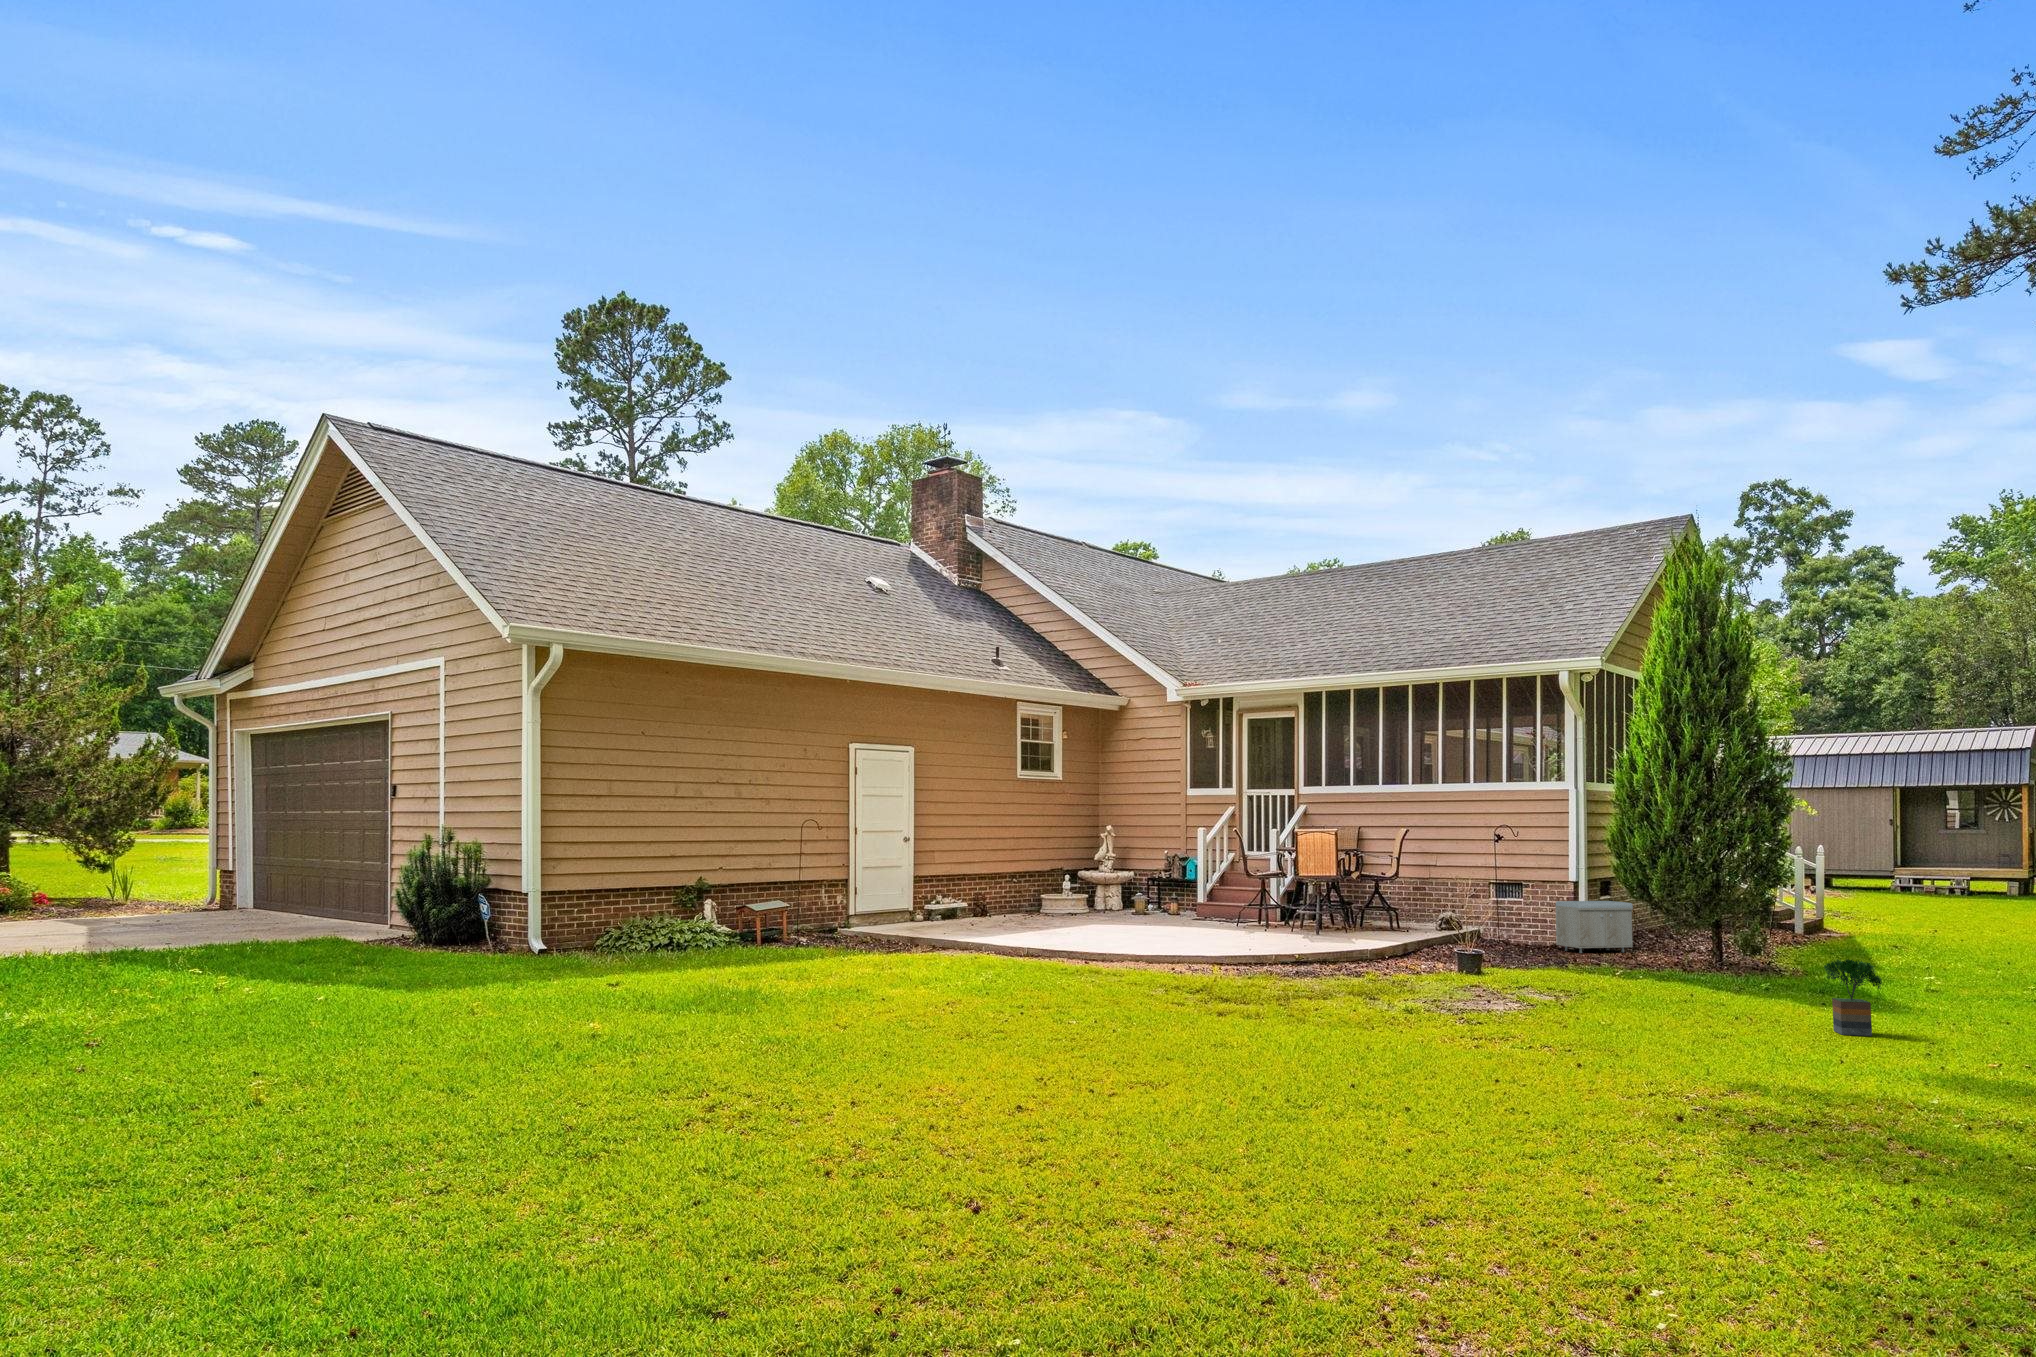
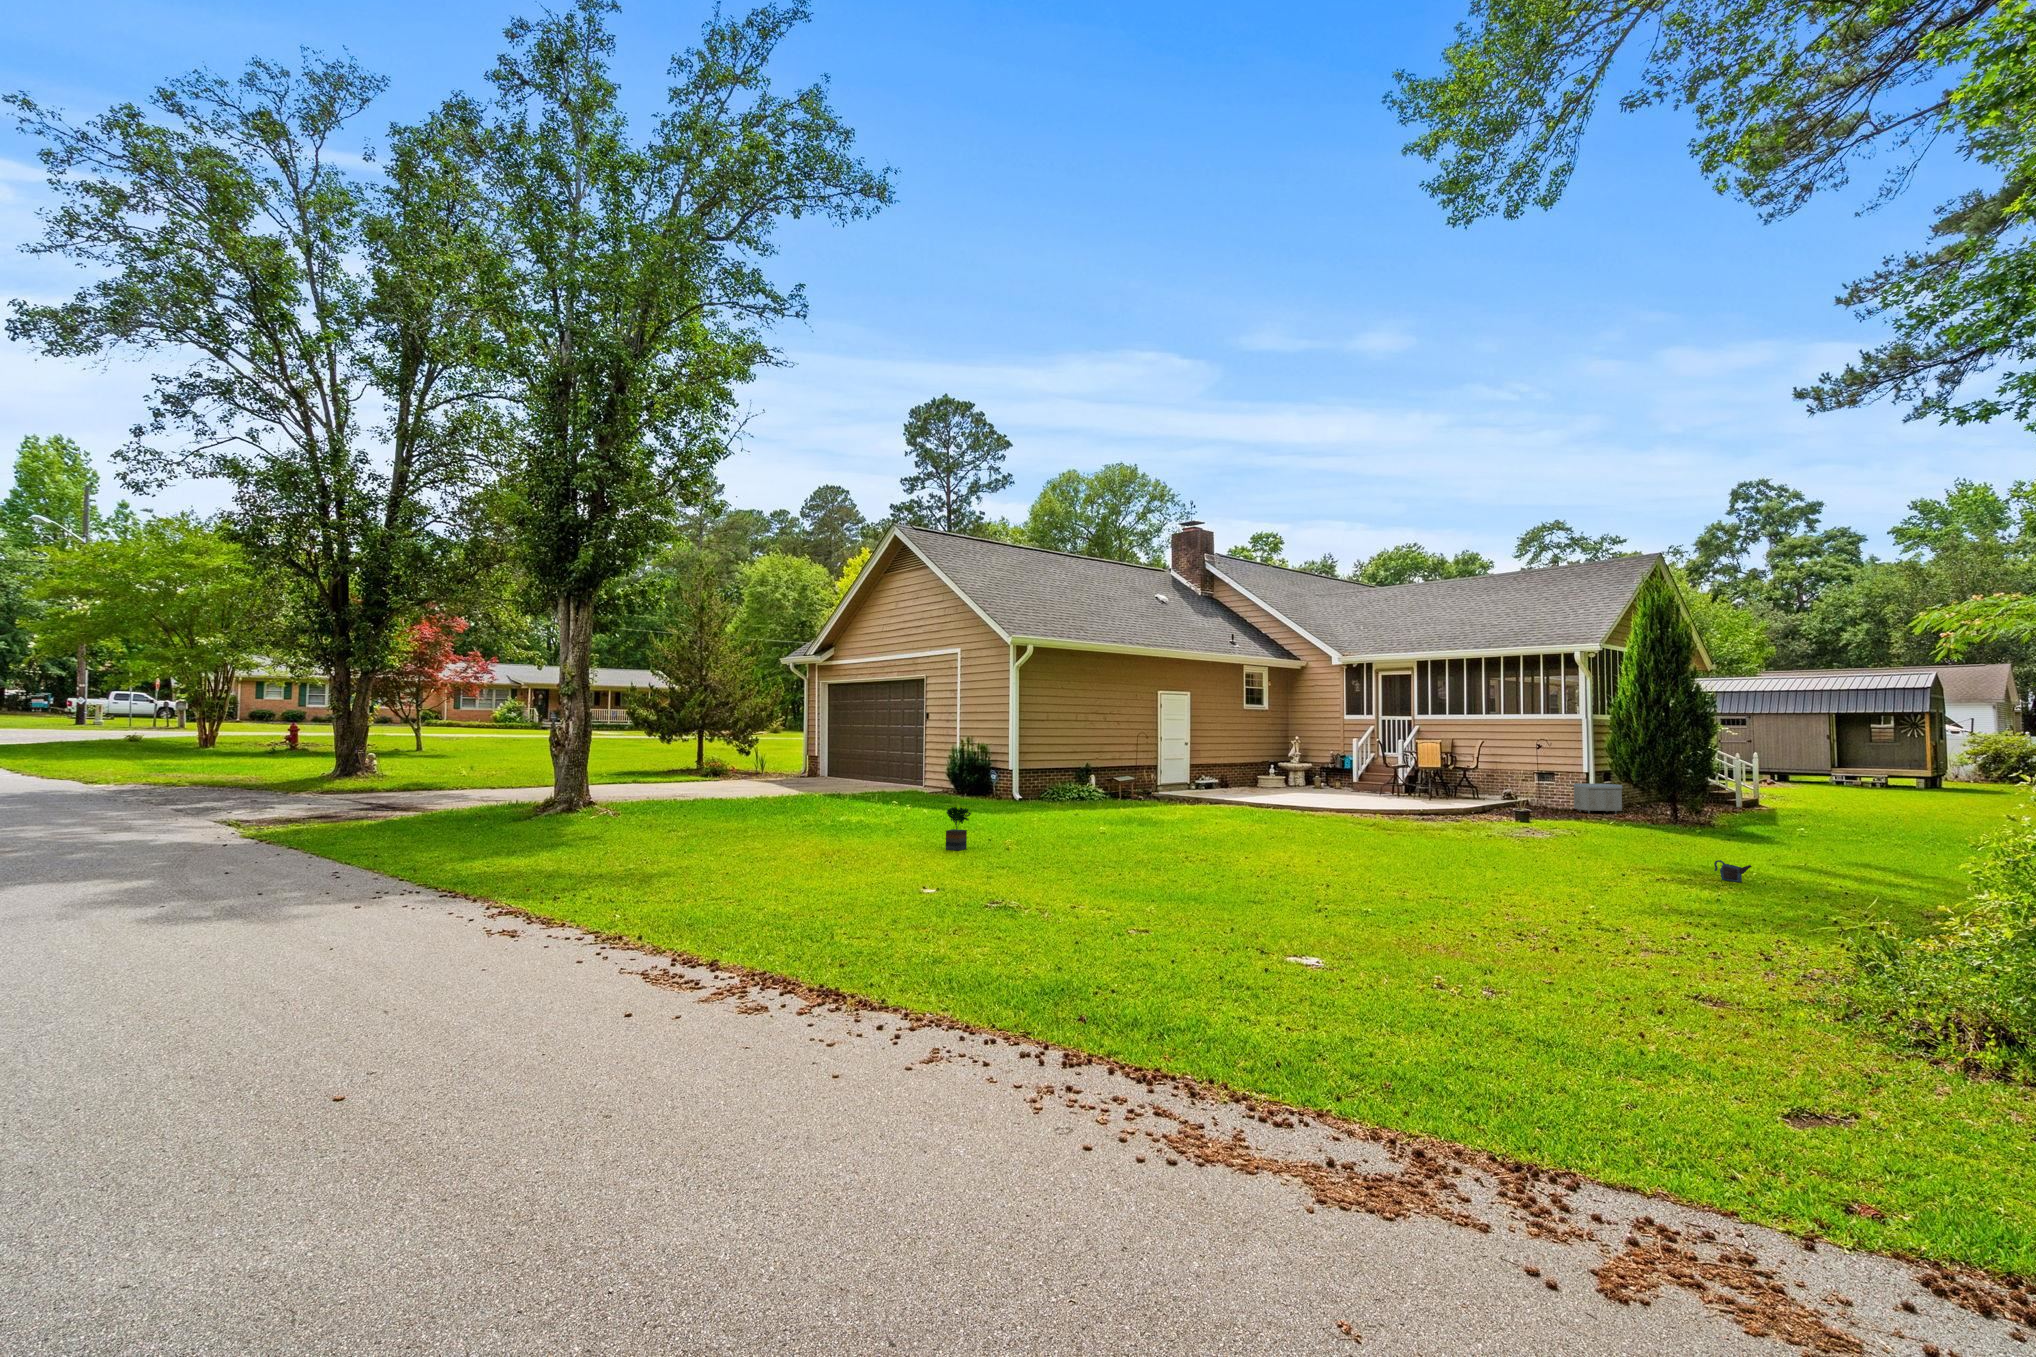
potted tree: present [1824,959,1882,1036] -> present [946,807,971,850]
watering can: none [1861,1070,1939,1117] -> present [1714,860,1752,882]

